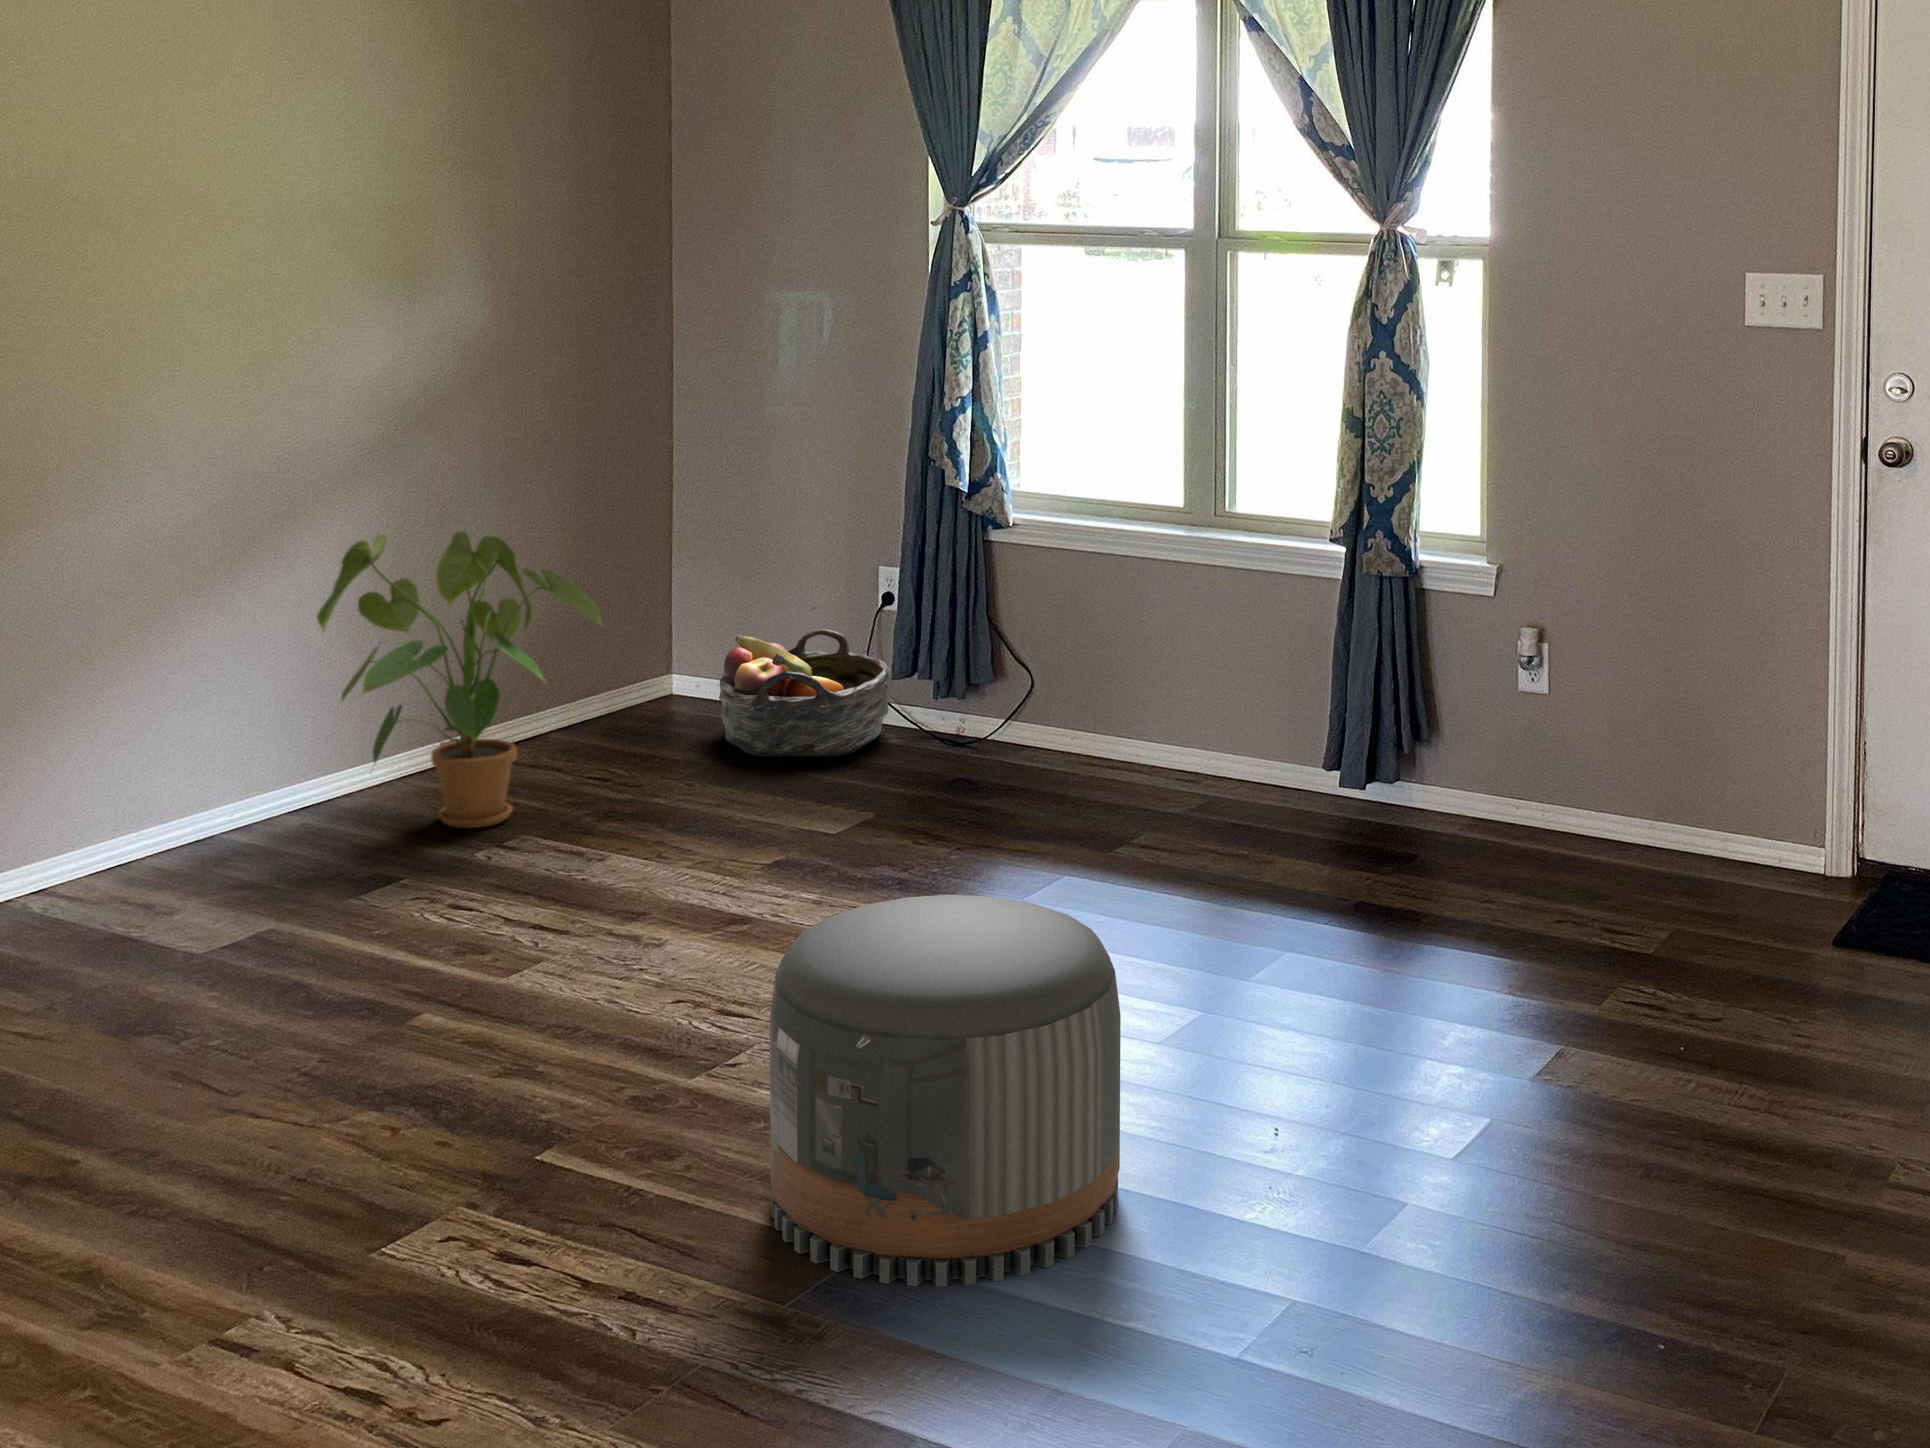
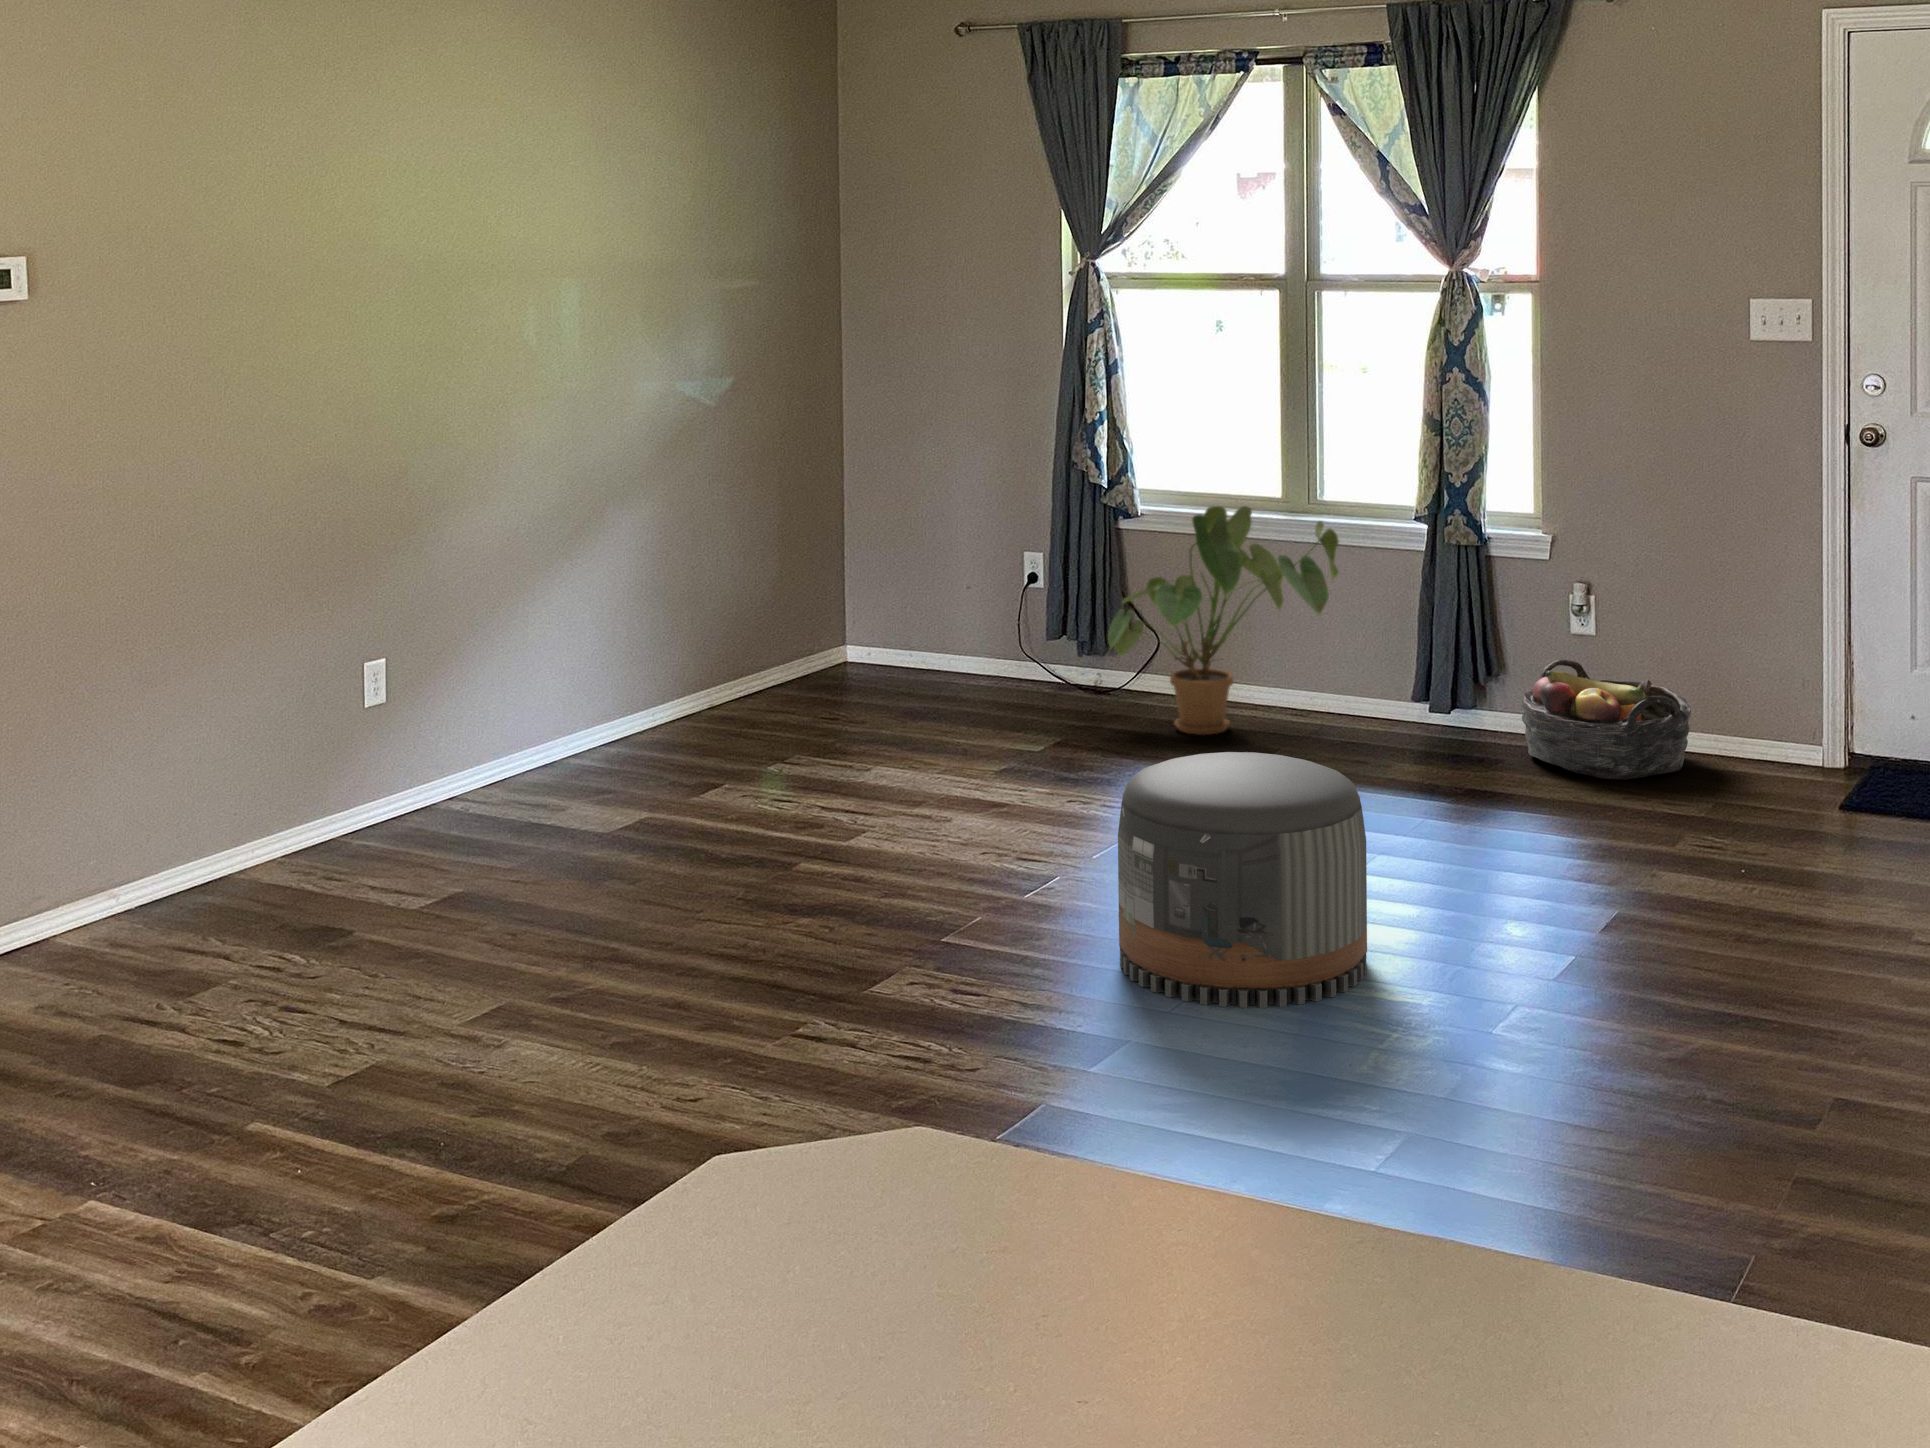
house plant: present [317,531,602,828] -> present [1108,506,1339,735]
basket: present [719,629,890,757] -> present [1522,659,1691,780]

